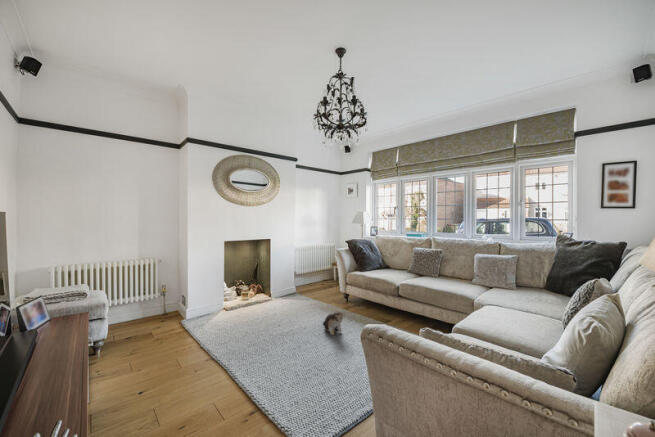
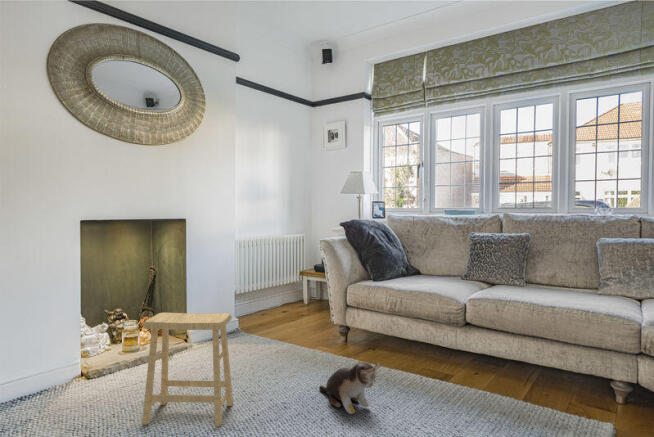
footstool: none [243,284,283,335] -> present [142,313,233,427]

